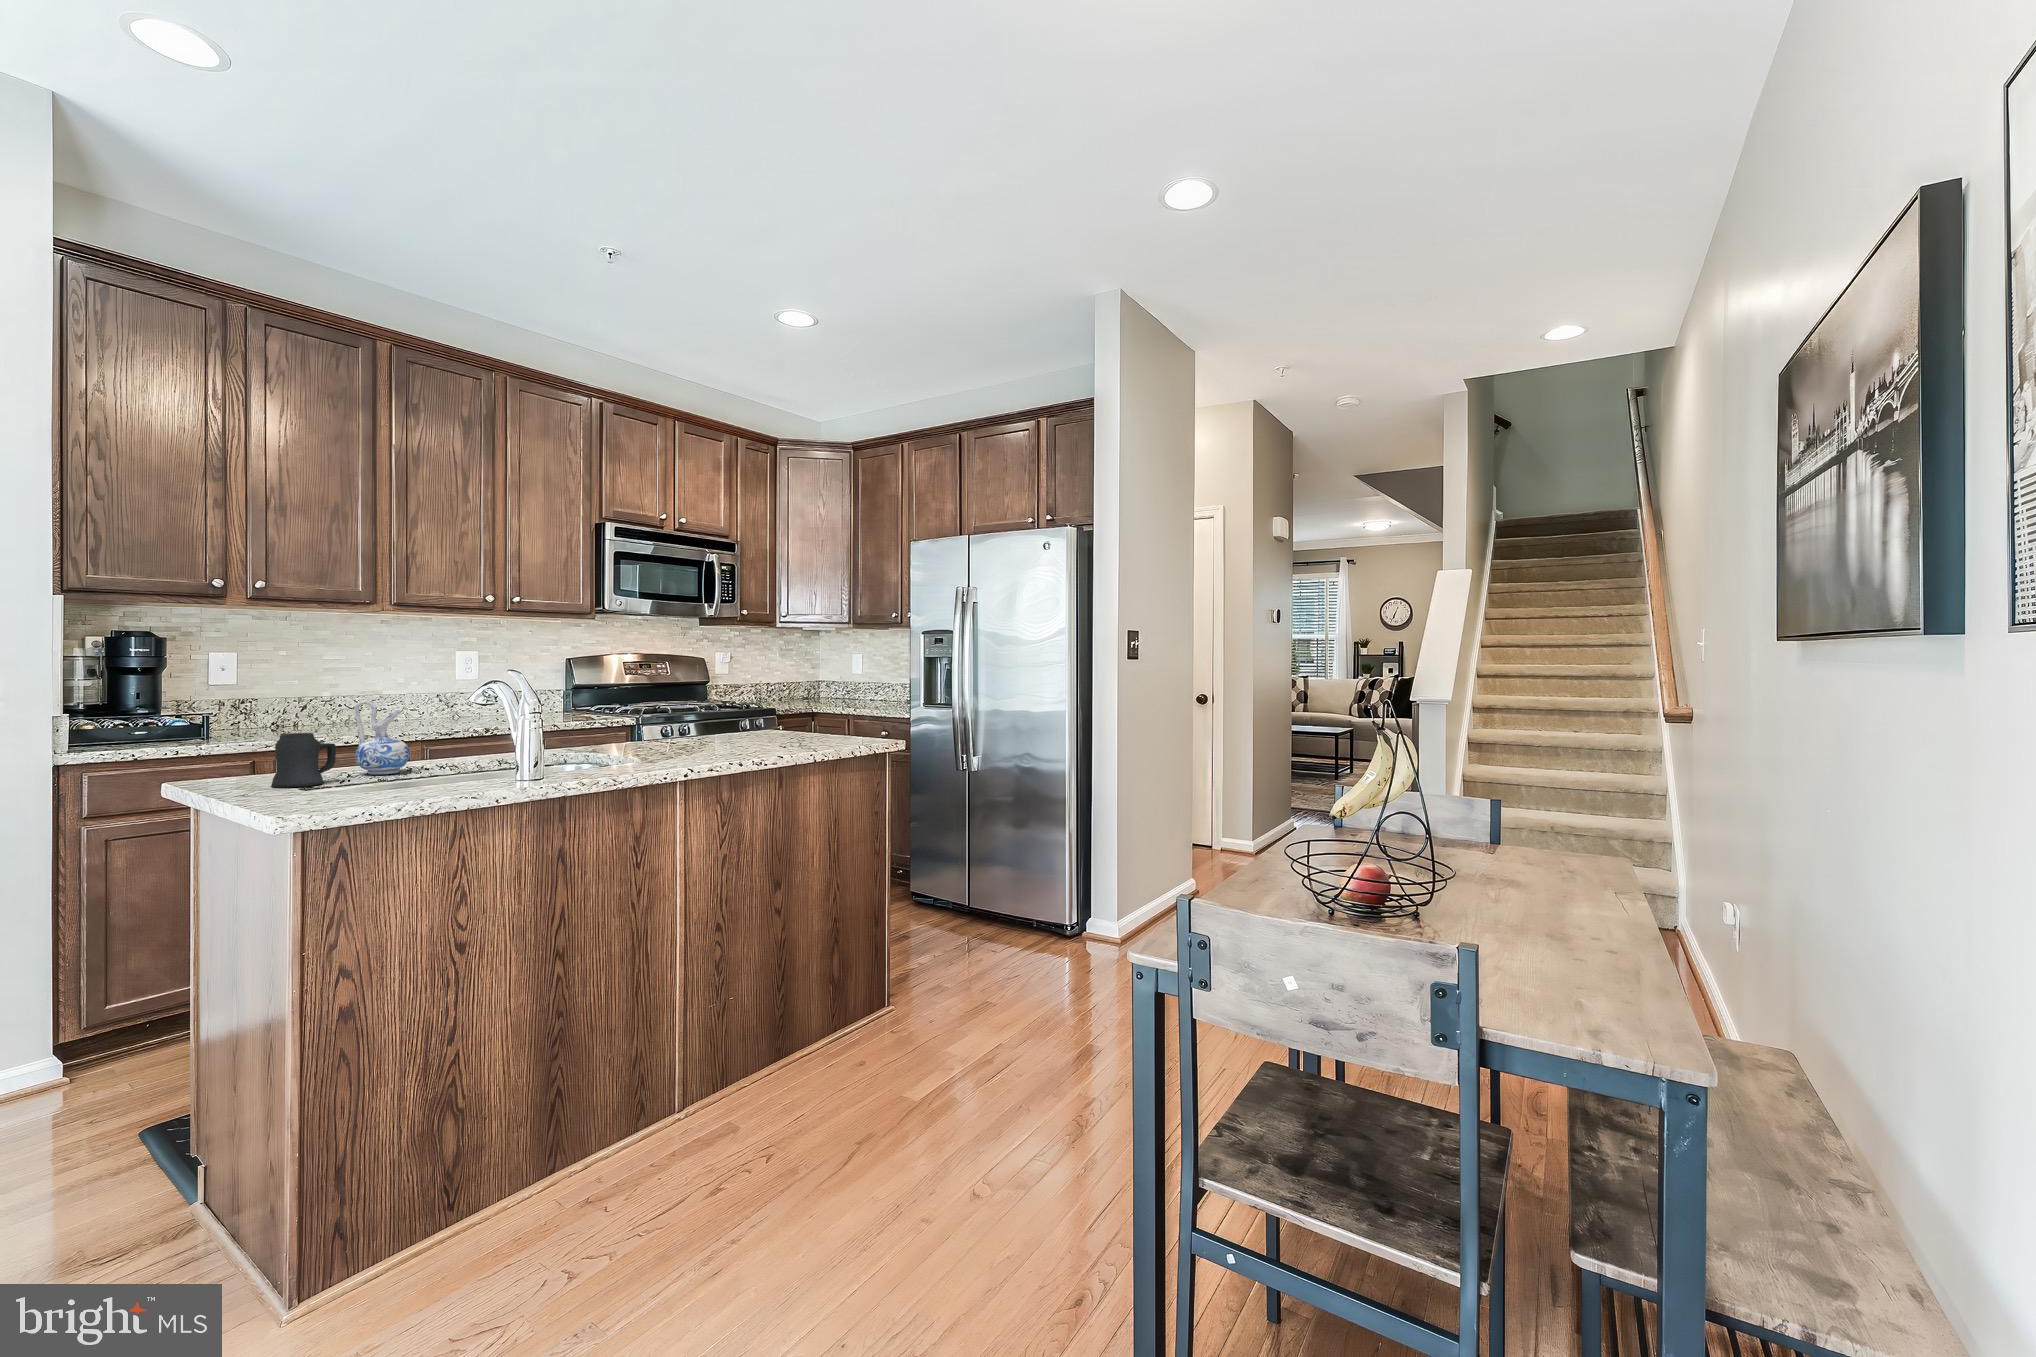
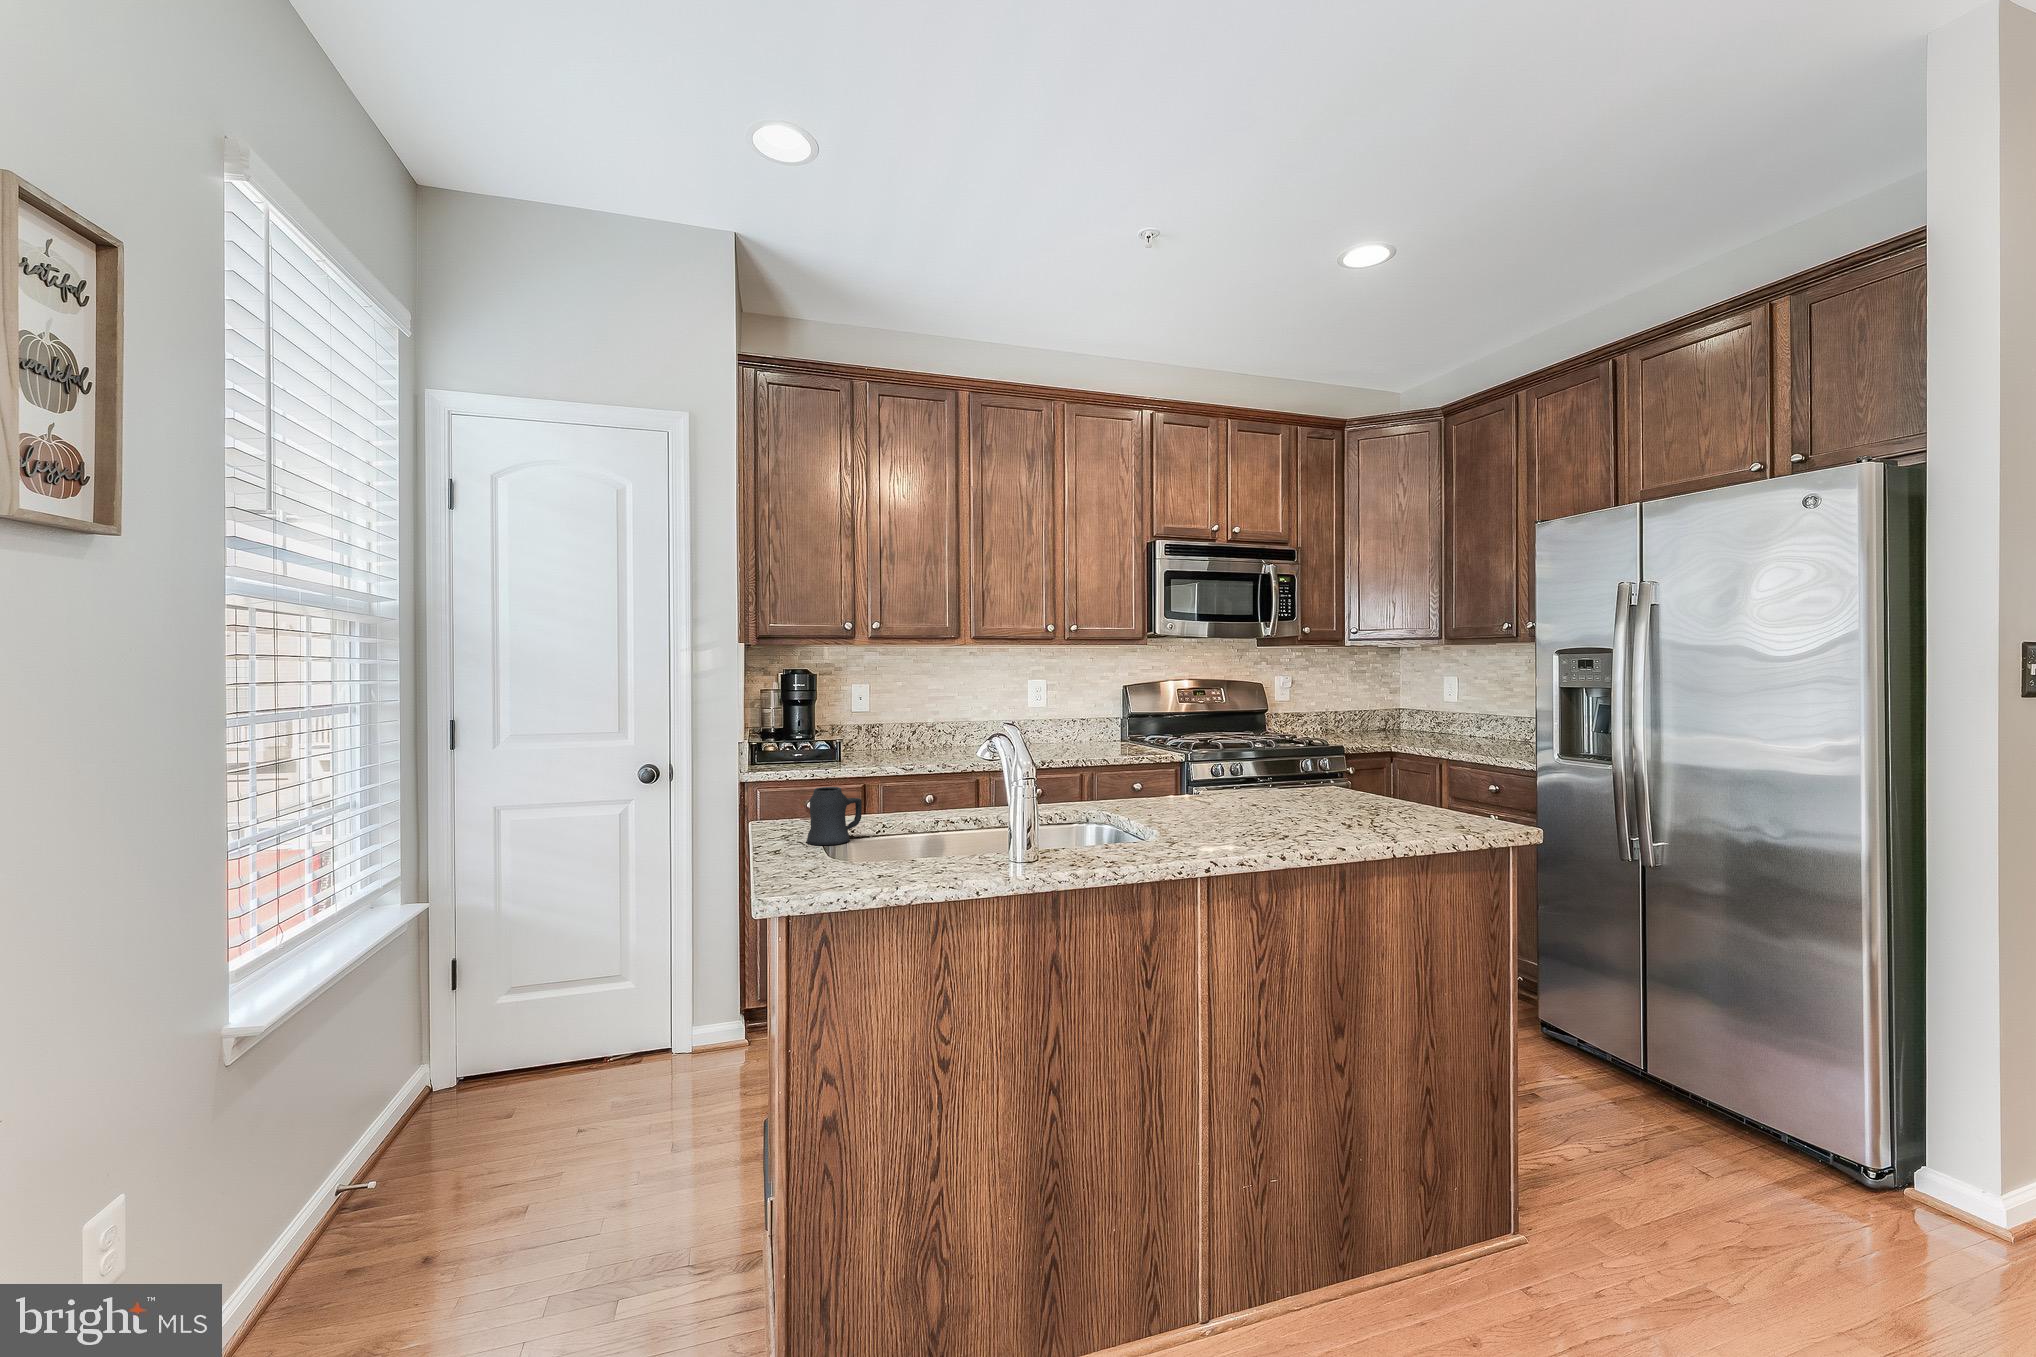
ceramic pitcher: present [354,700,409,774] -> none [885,751,932,830]

